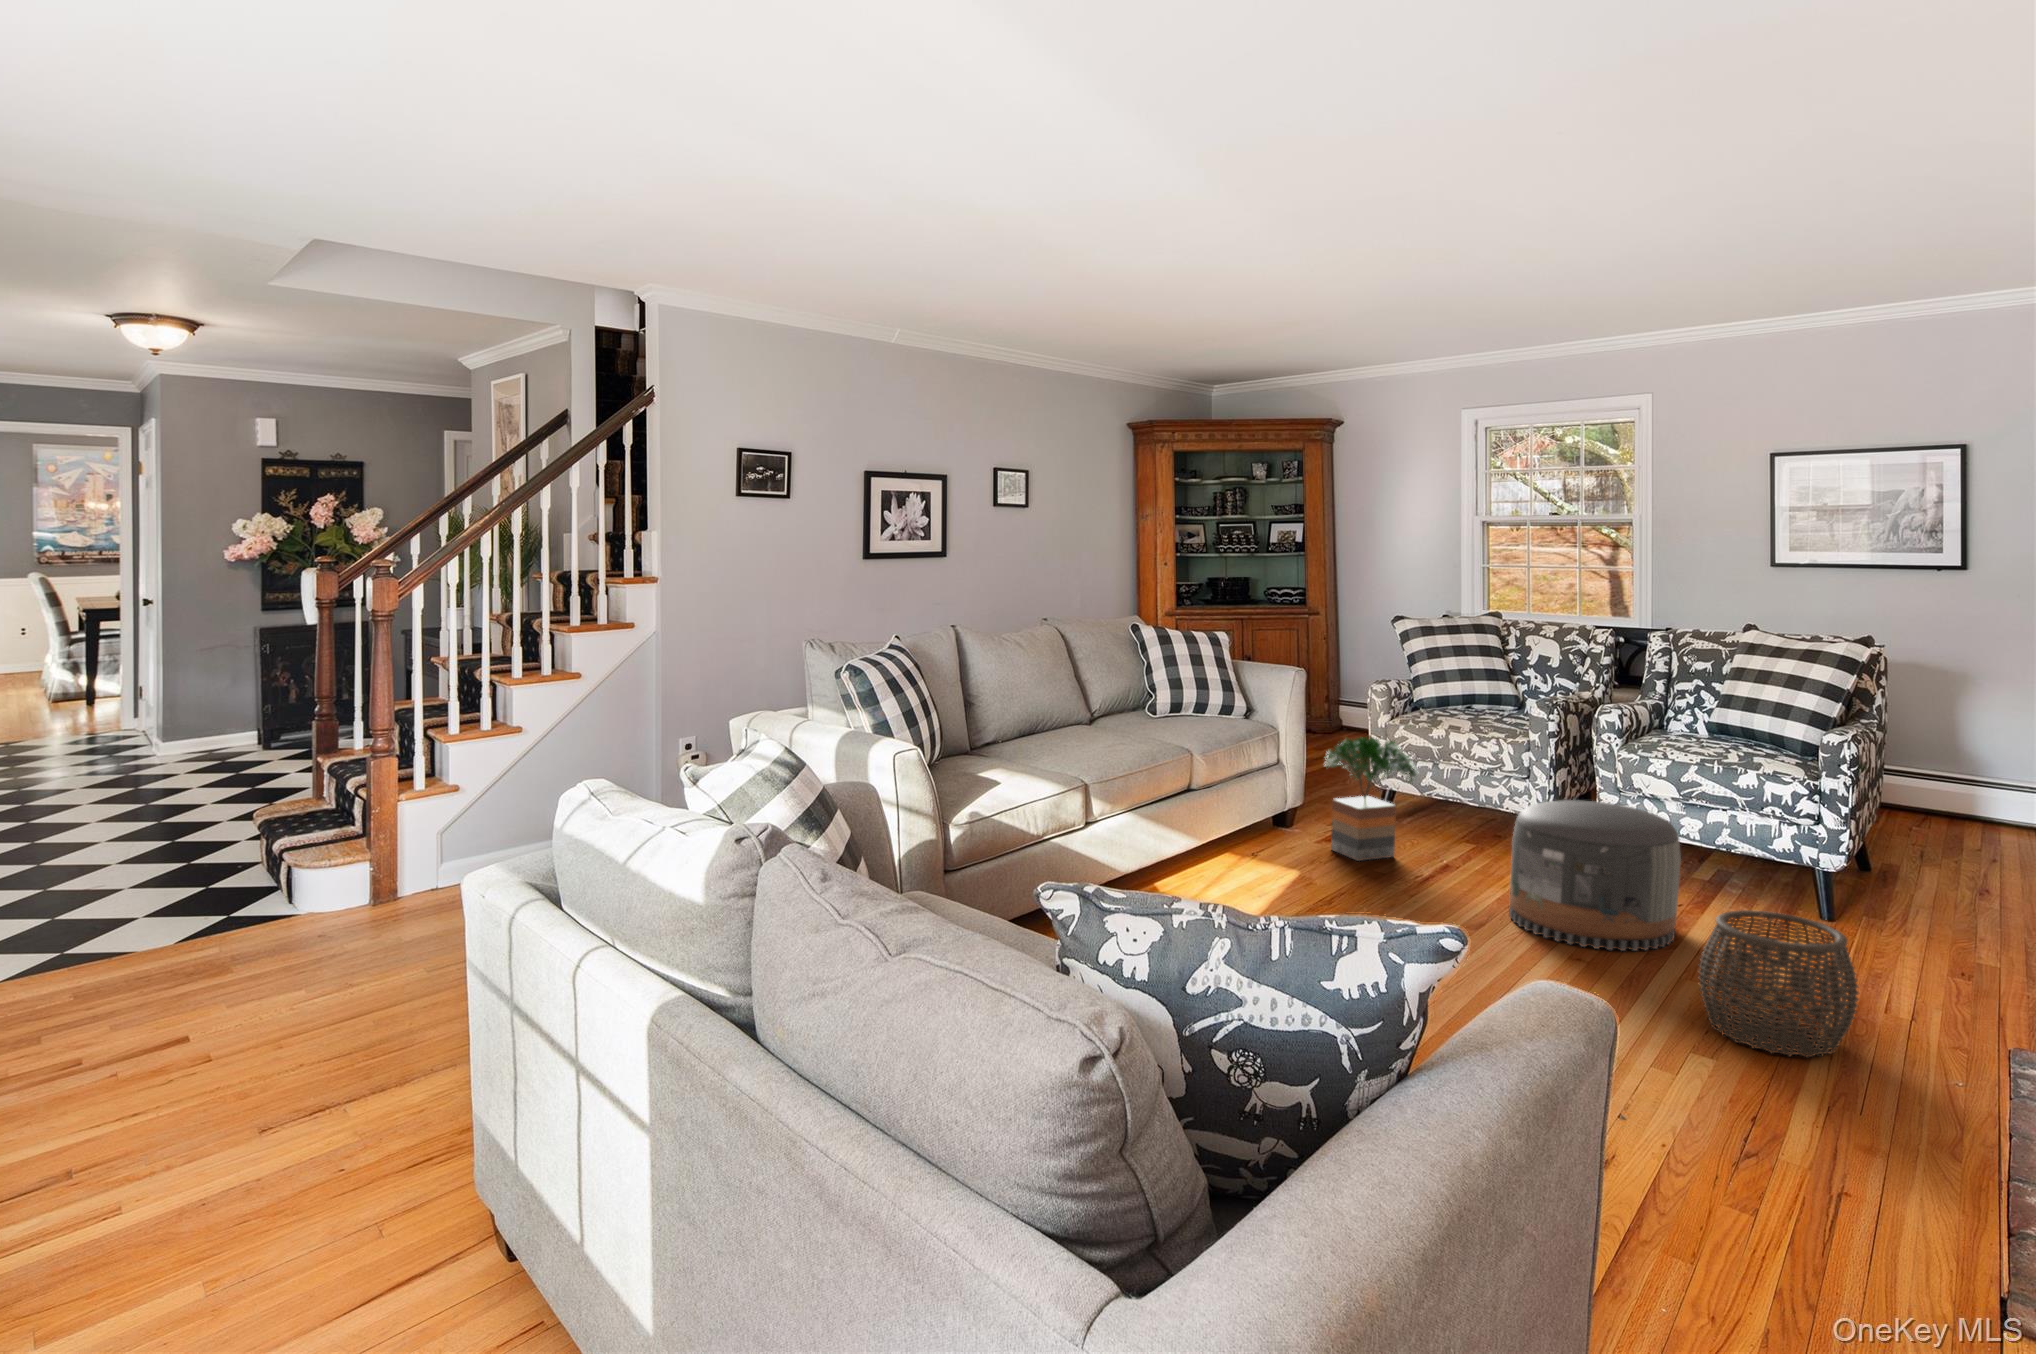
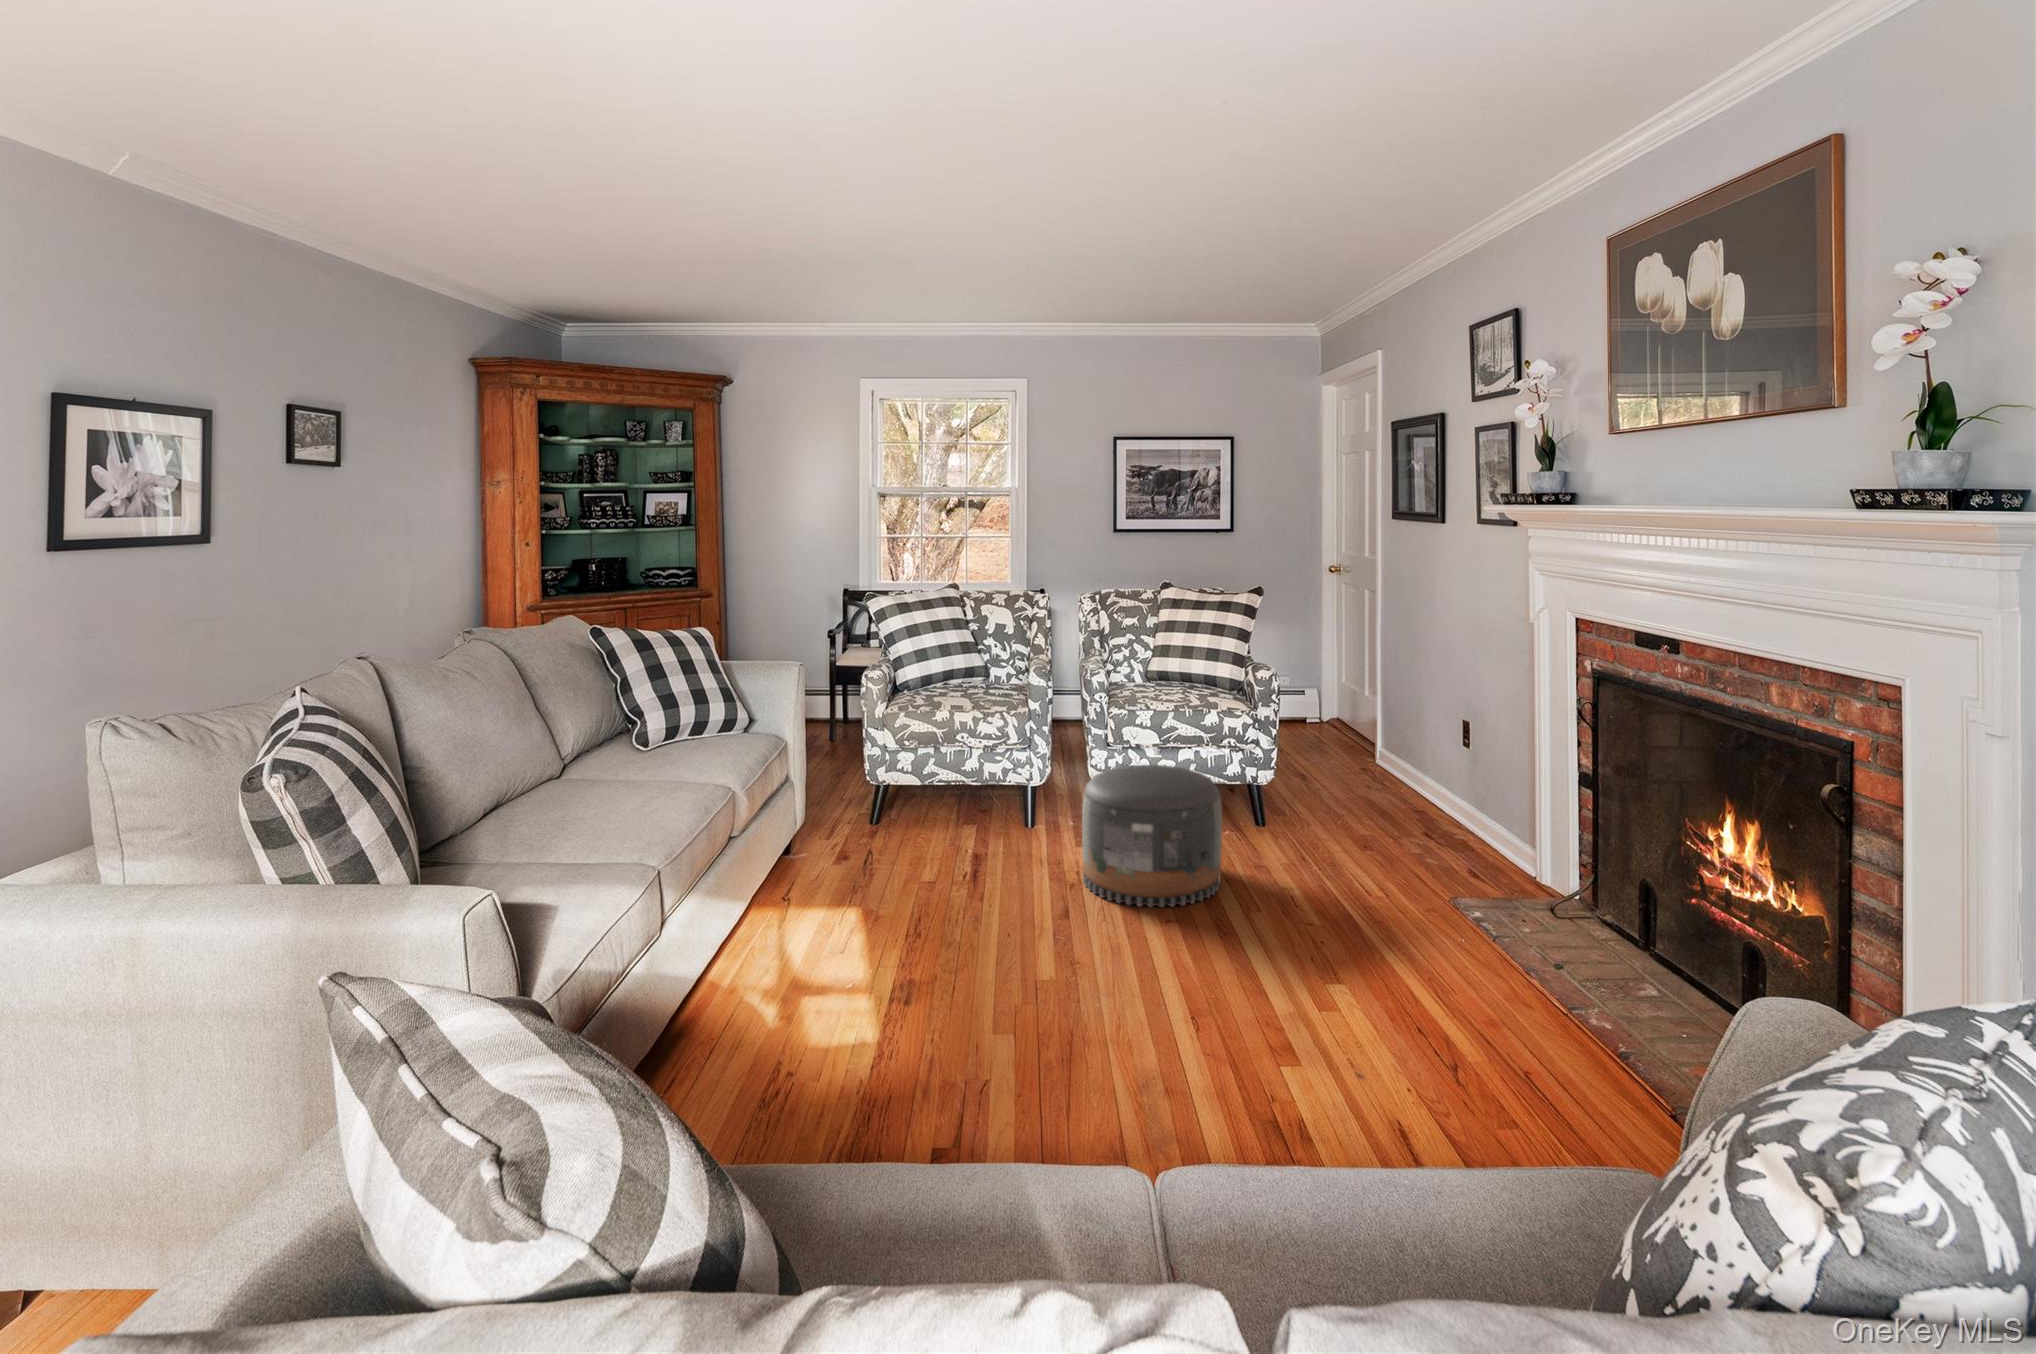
potted tree: present [1325,737,1417,861] -> none [853,731,956,866]
woven basket: present [1698,910,1859,1058] -> none [1309,845,1429,970]

